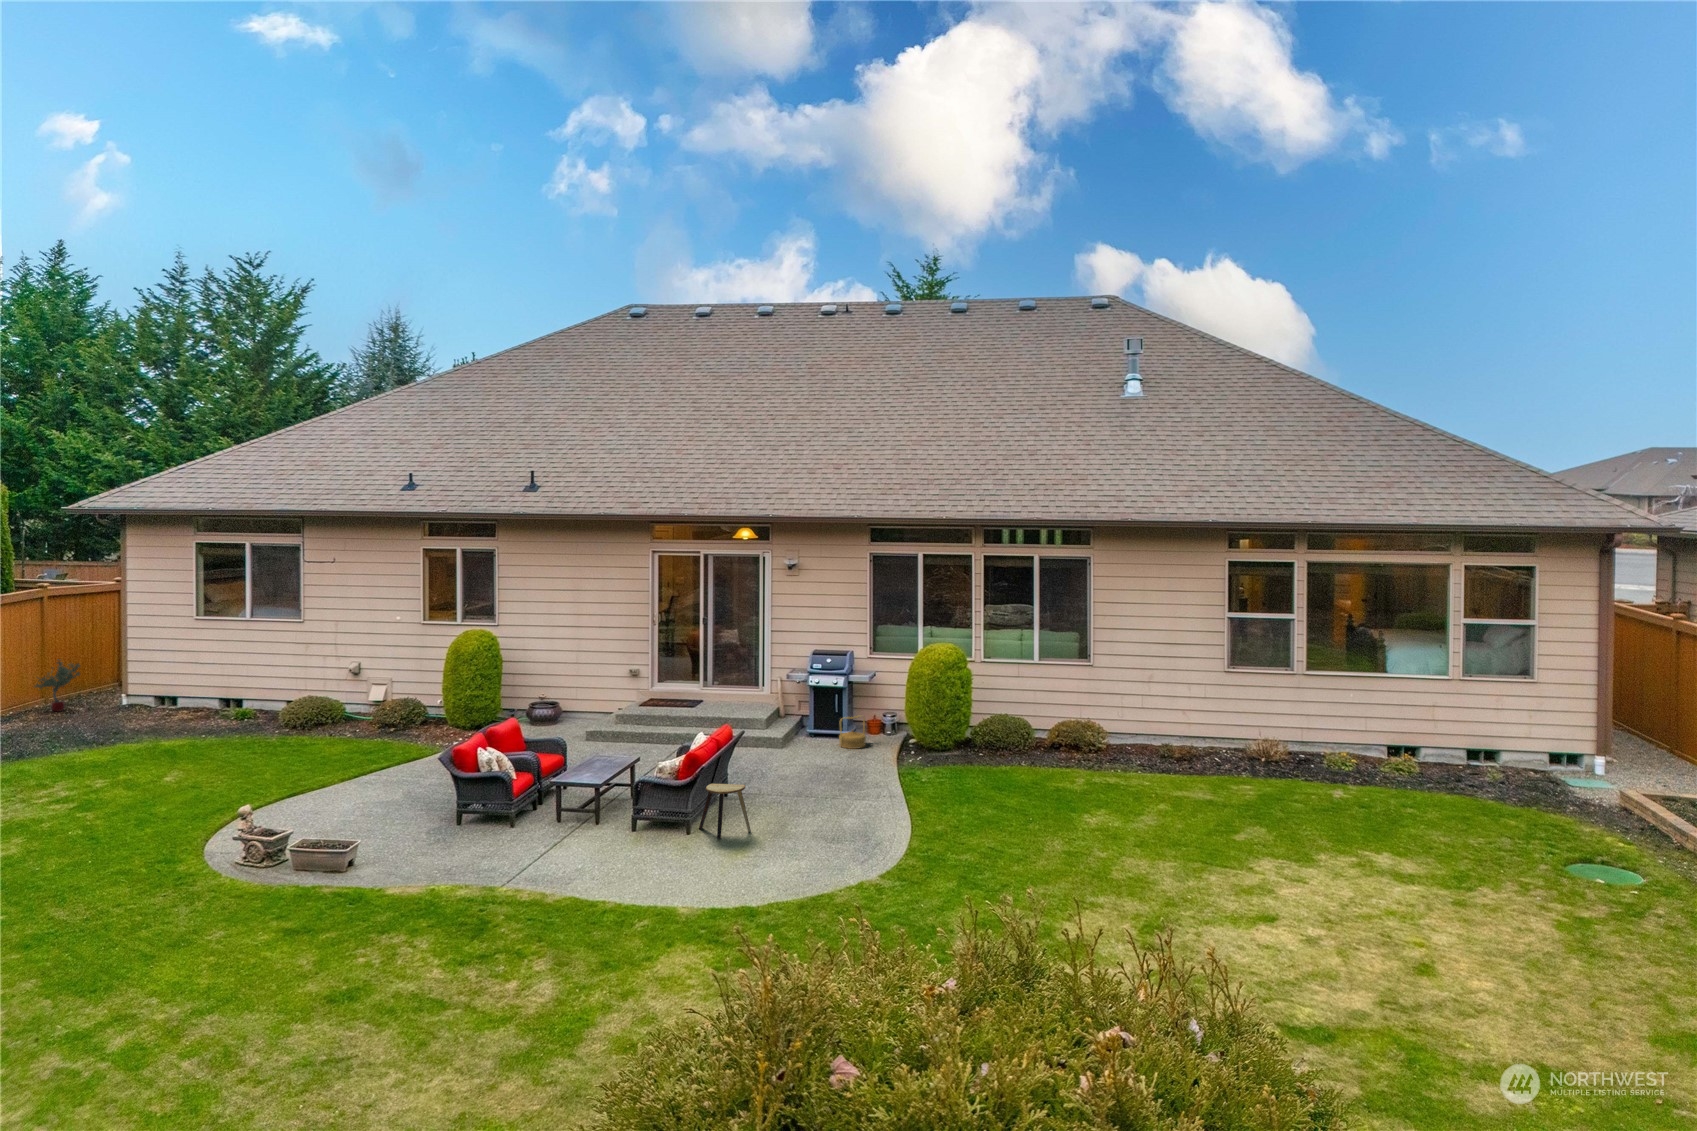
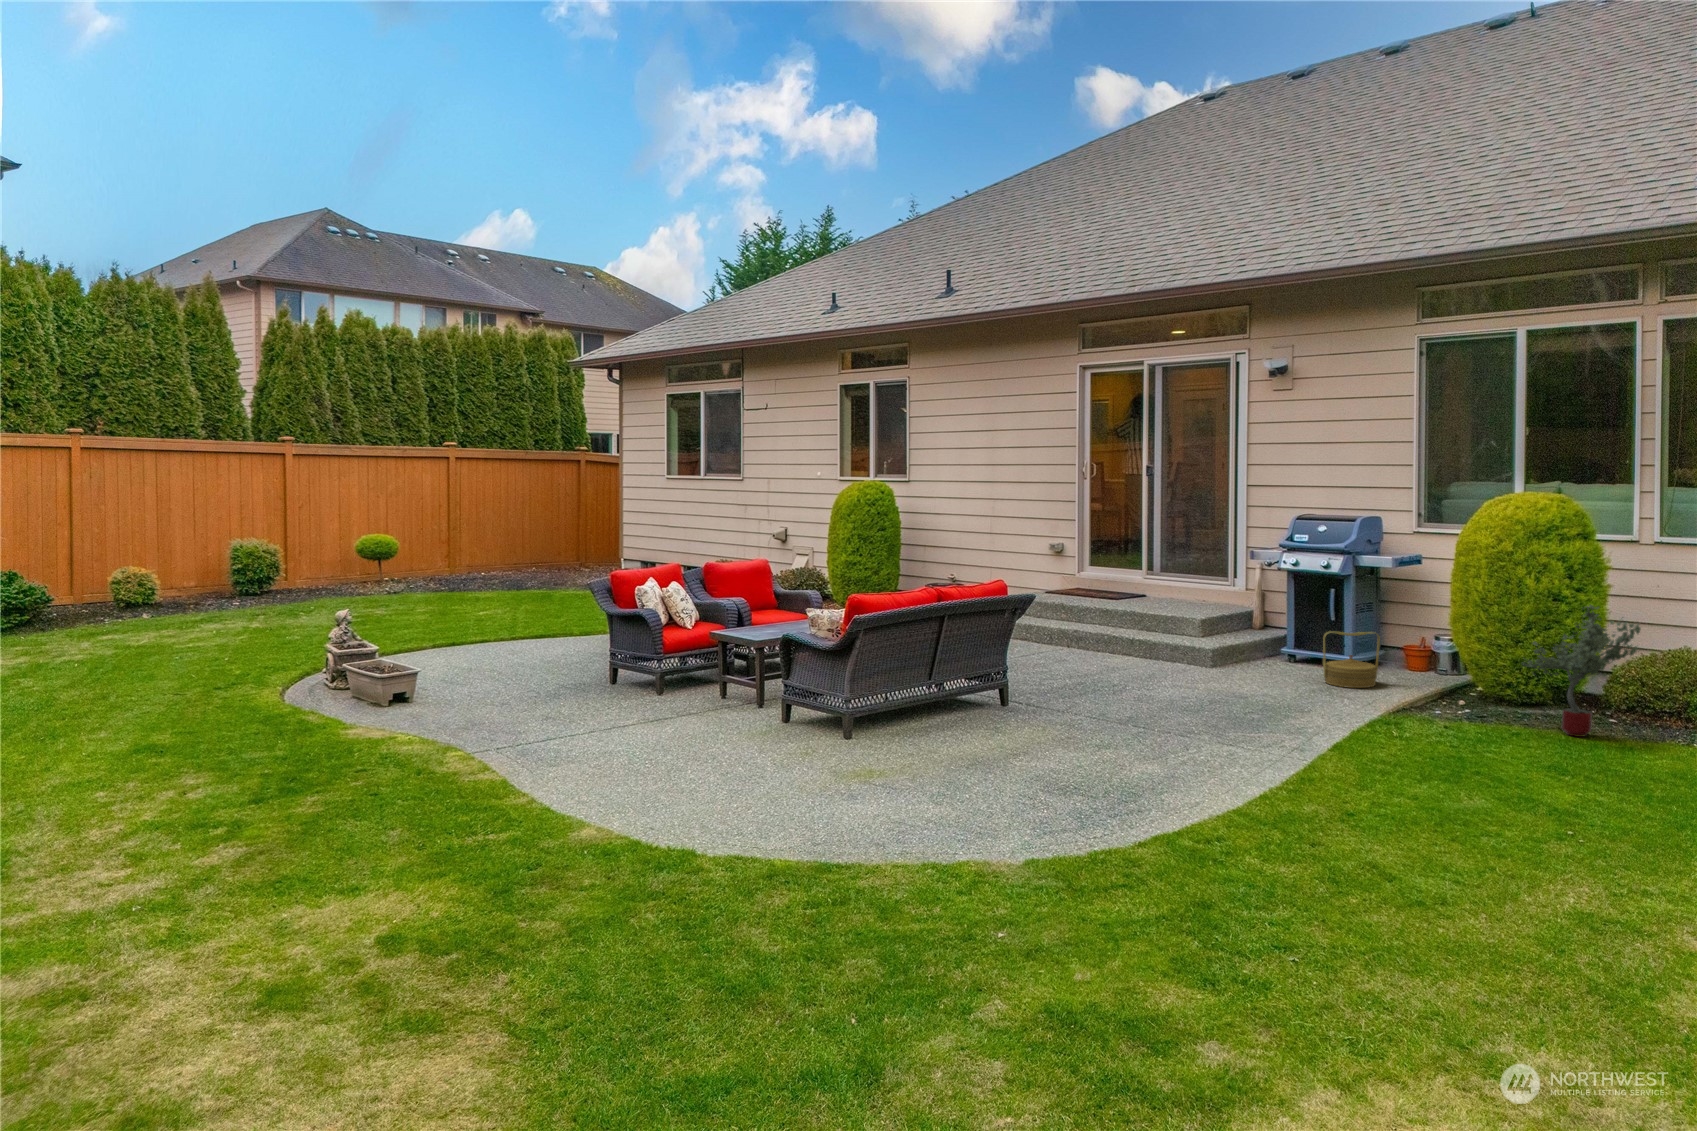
potted tree: present [35,659,80,712] -> present [1523,605,1641,737]
stool: present [699,784,751,839] -> none [925,672,987,753]

